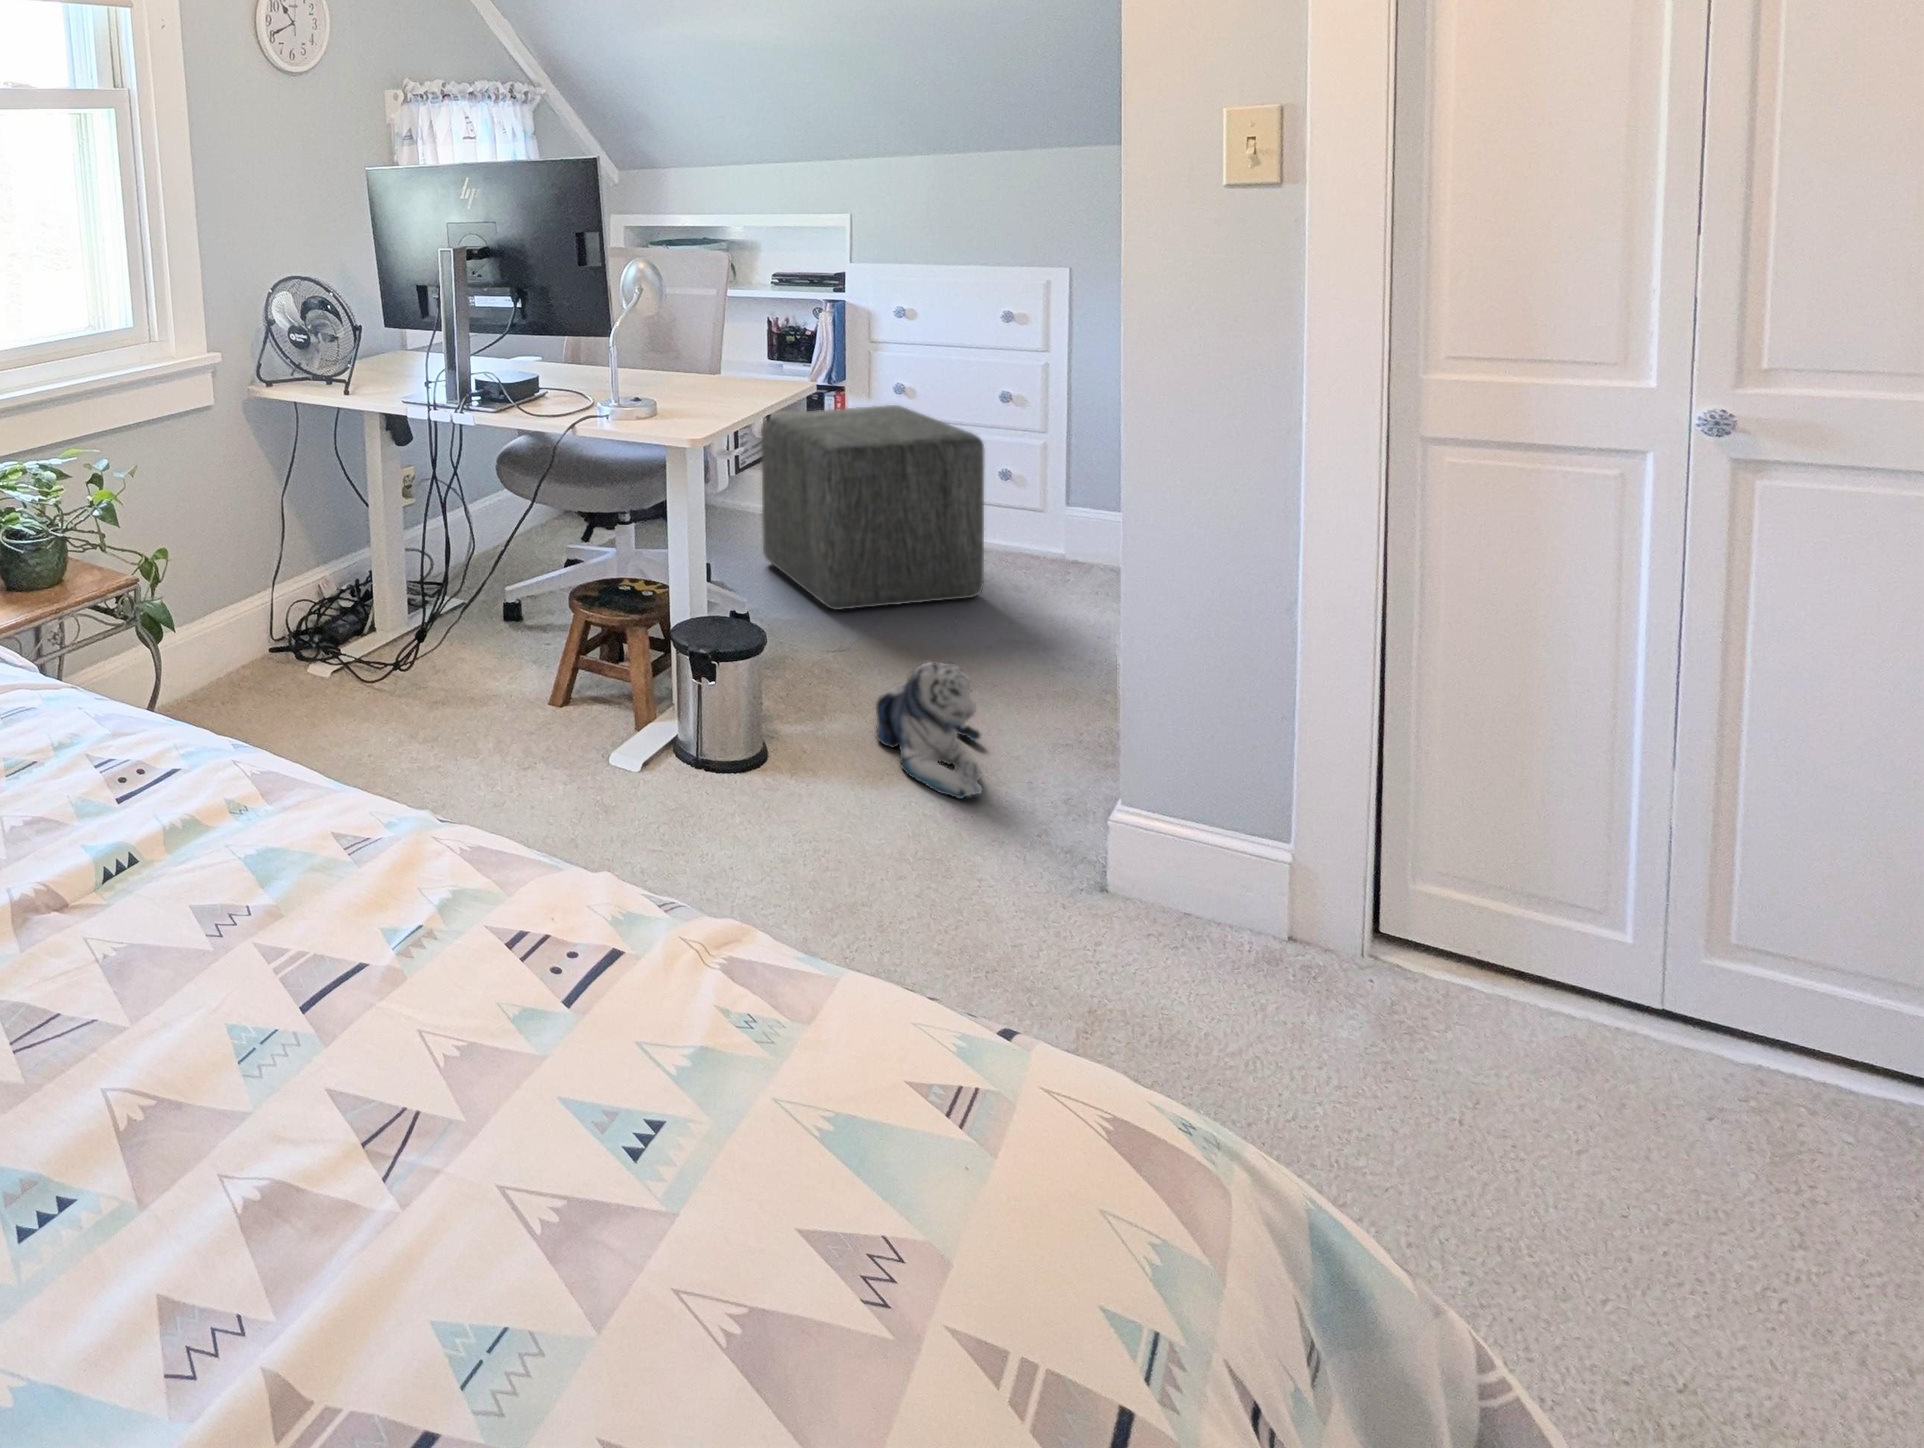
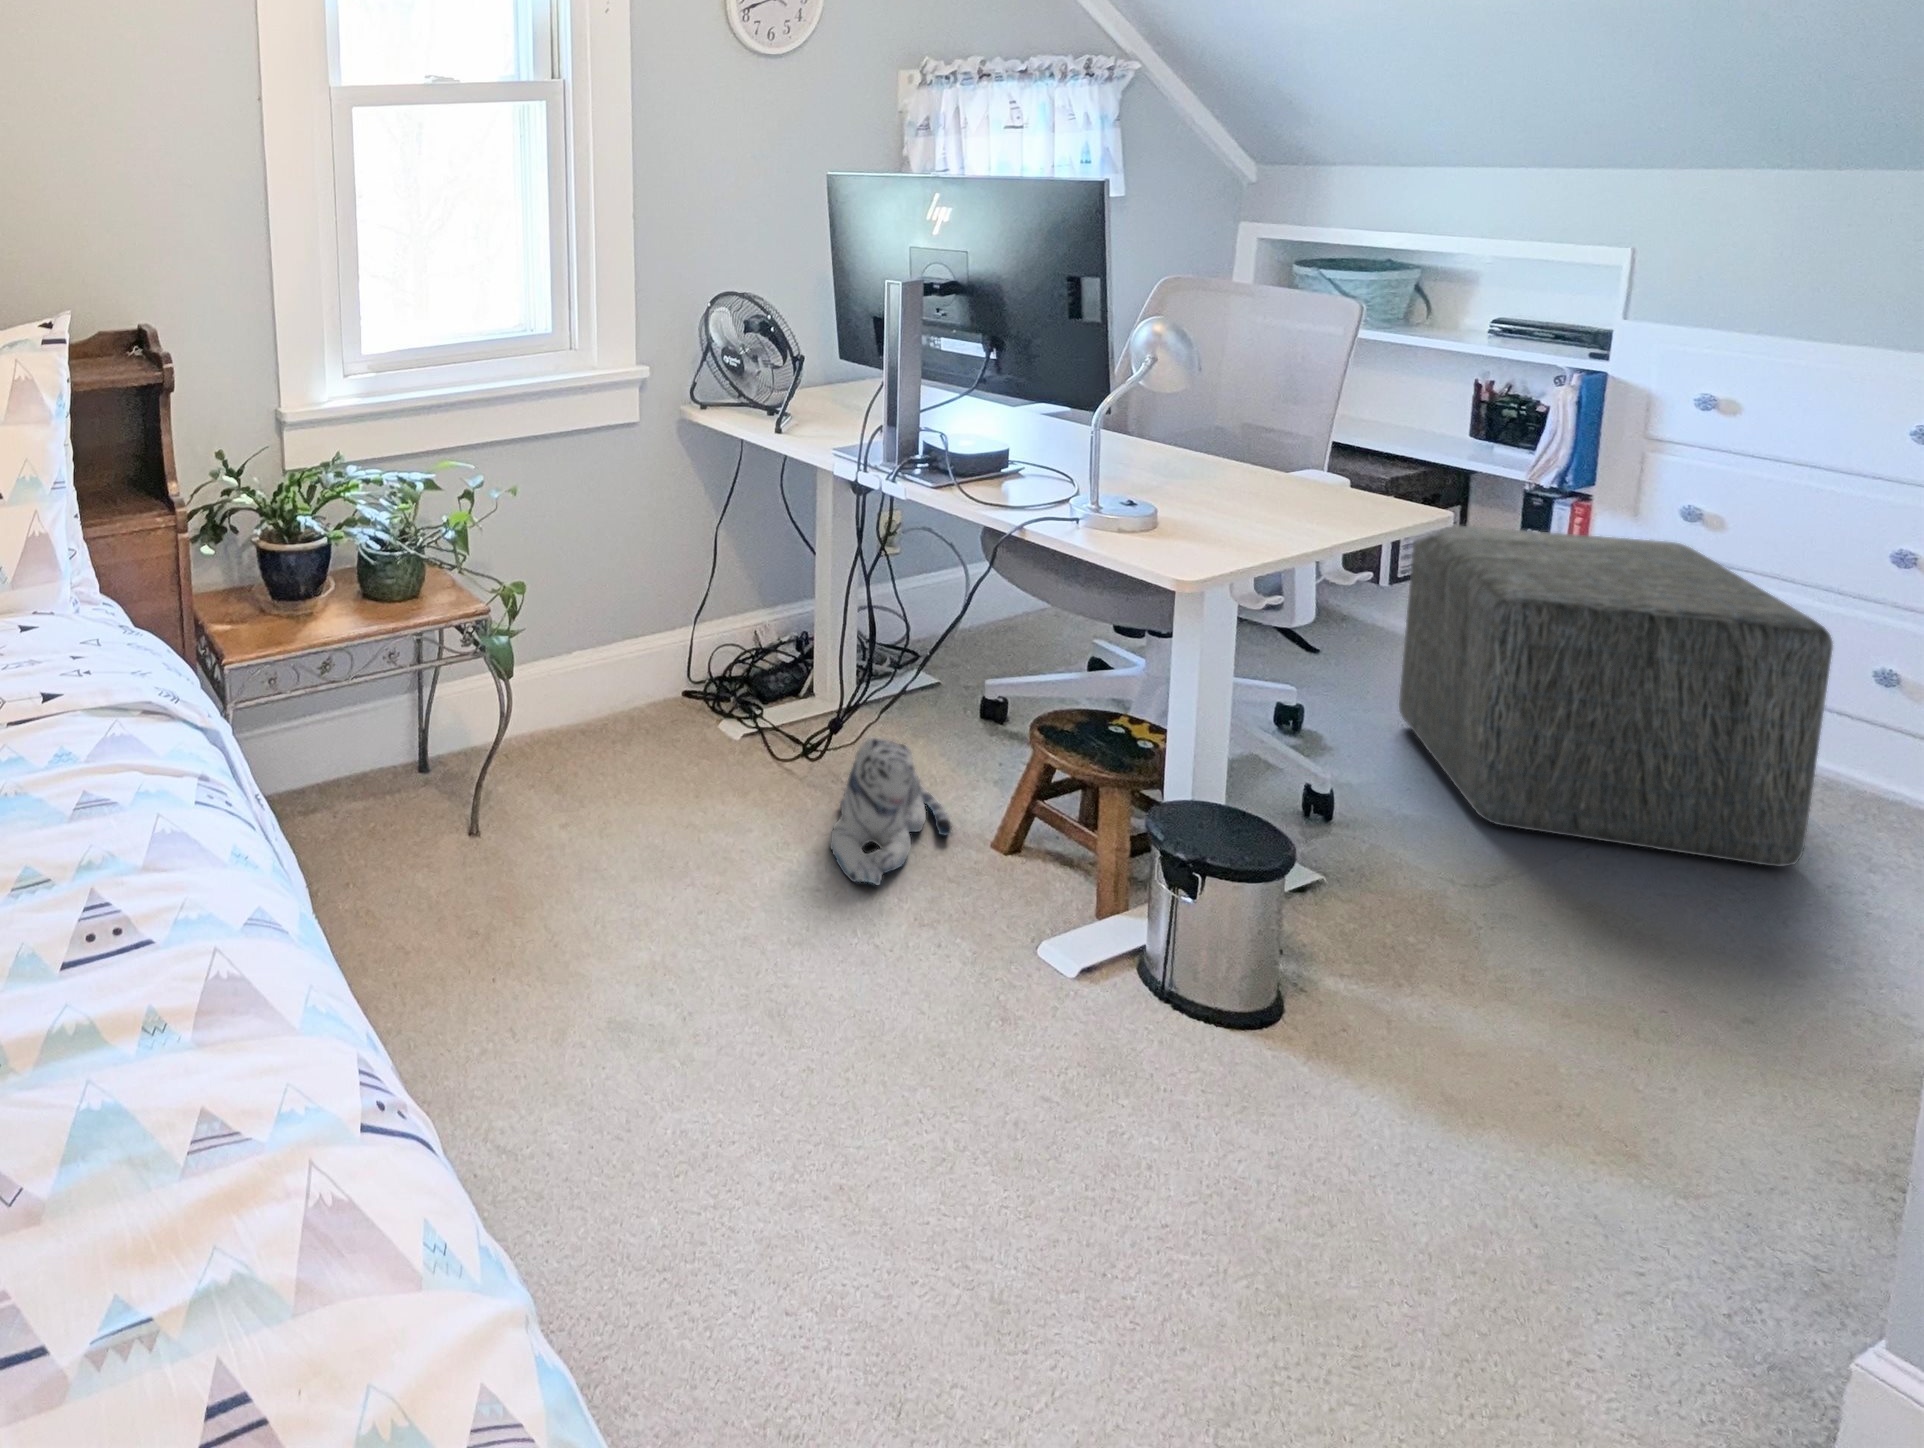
plush toy: present [876,663,982,799] -> present [830,738,951,885]

